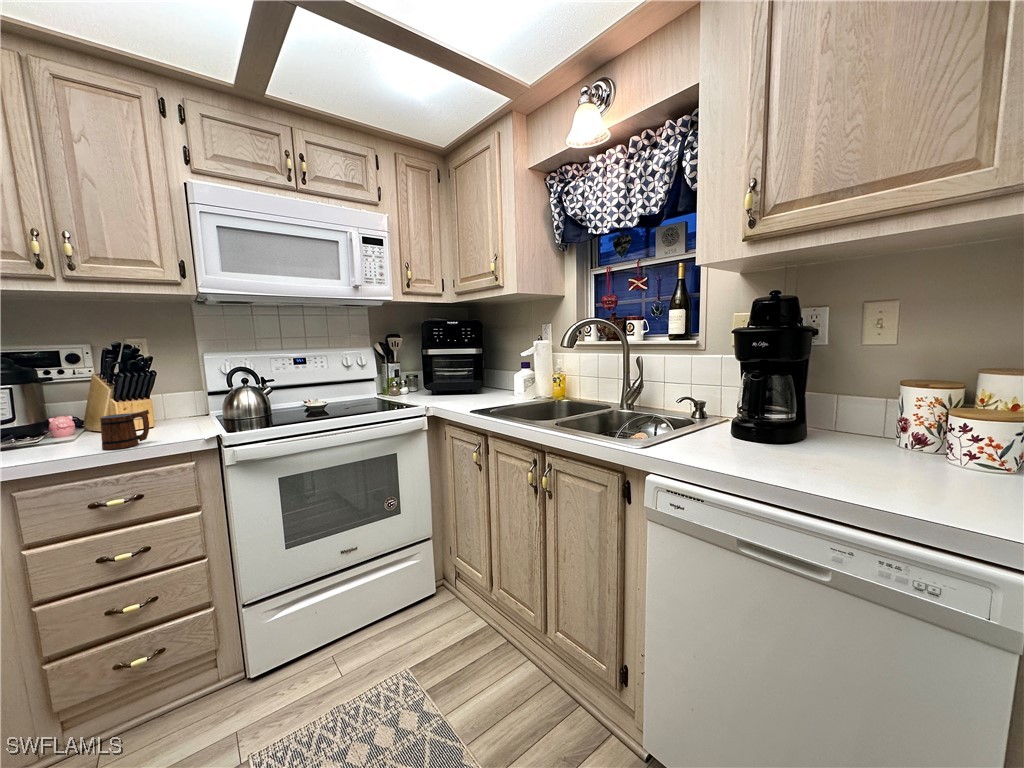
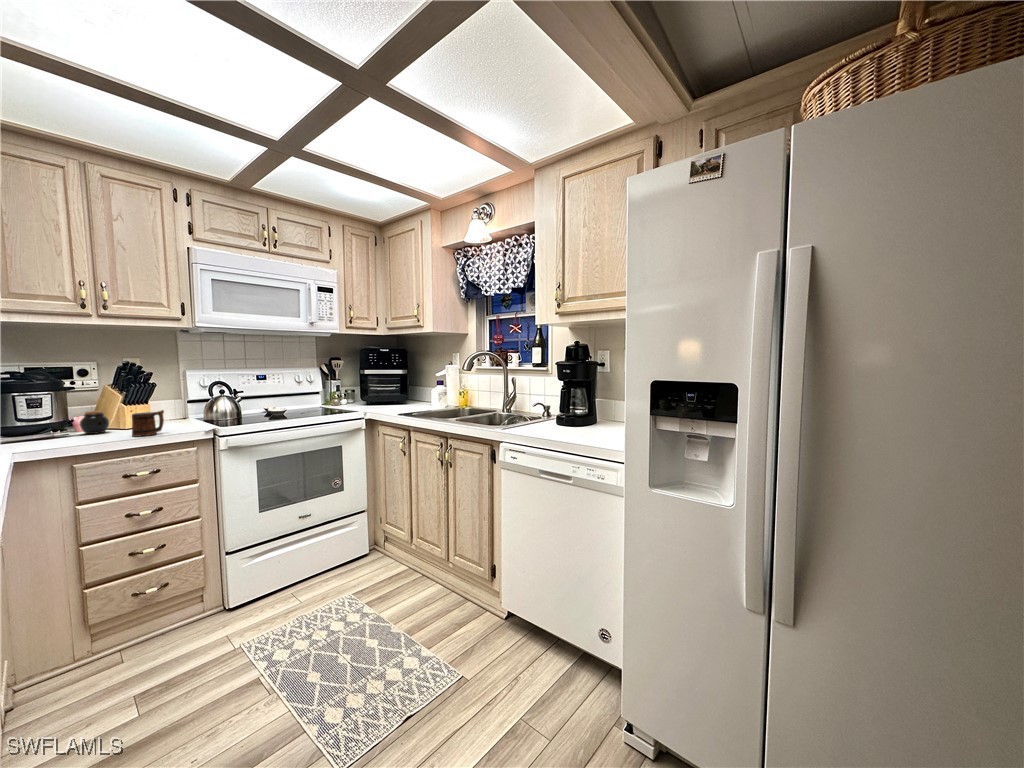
jar: none [47,410,88,442] -> present [80,411,109,434]

